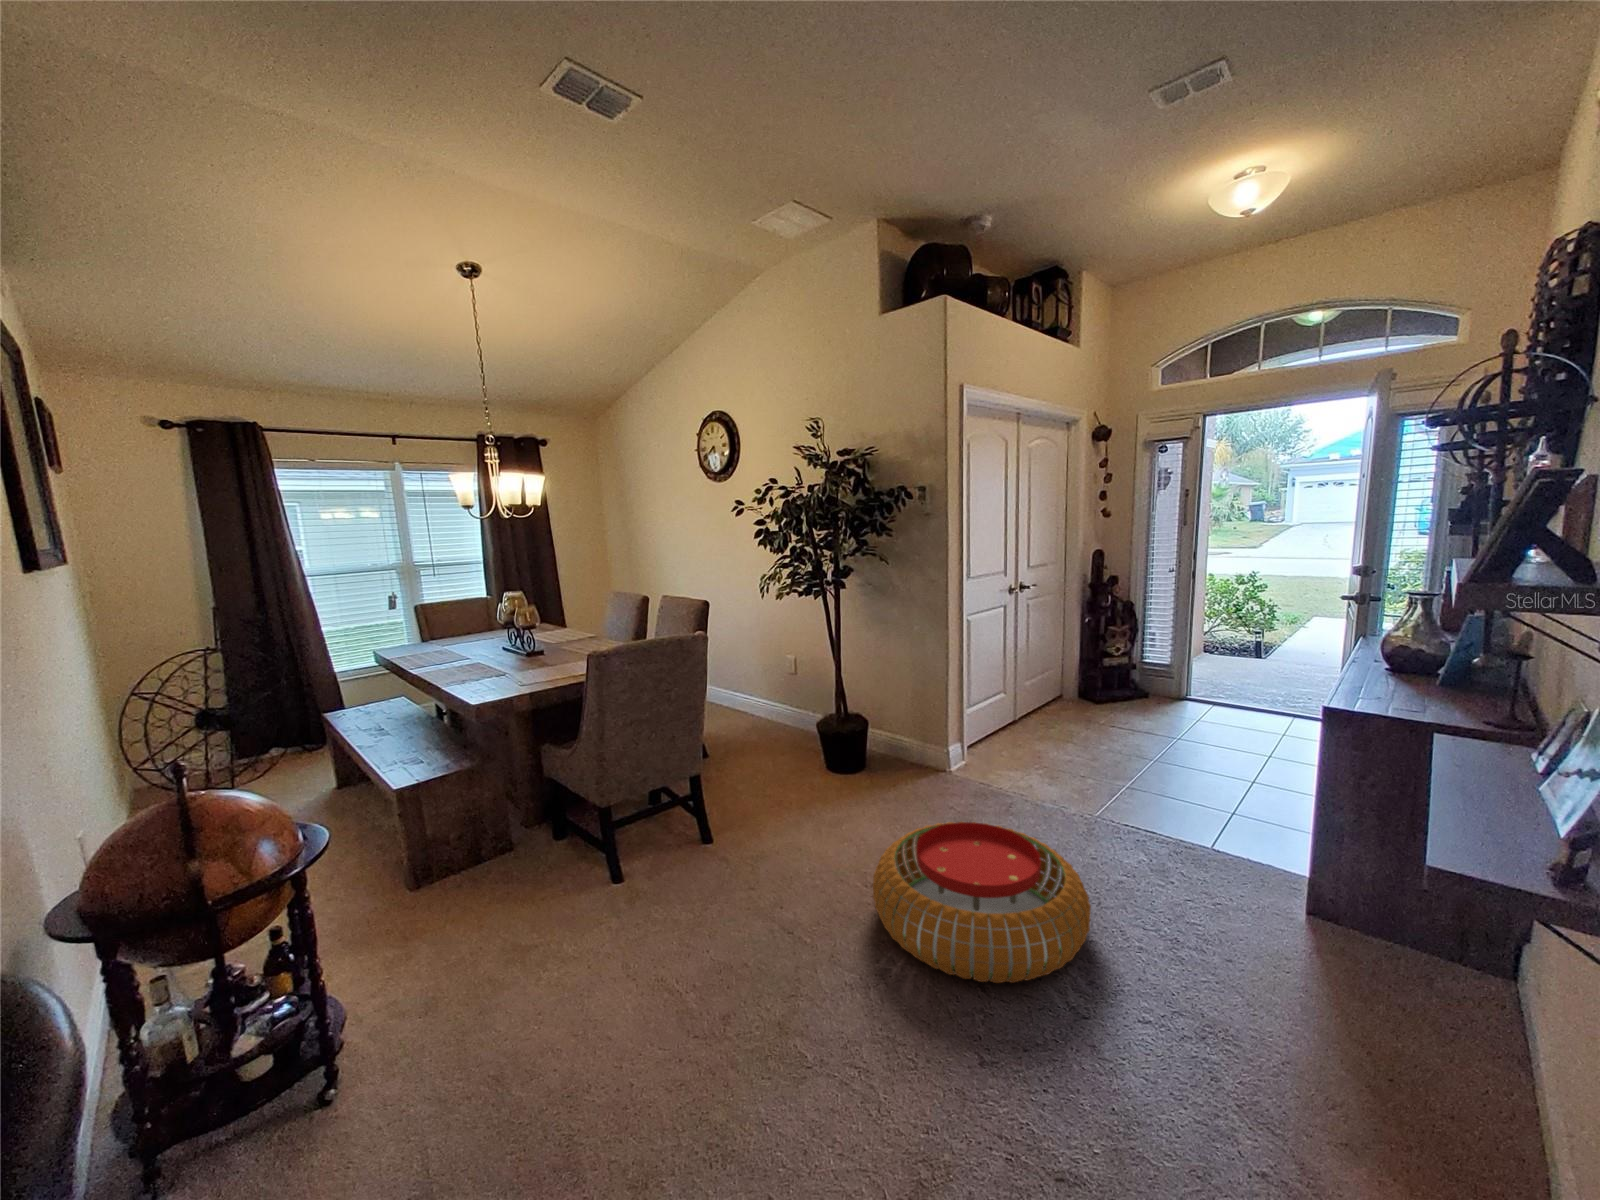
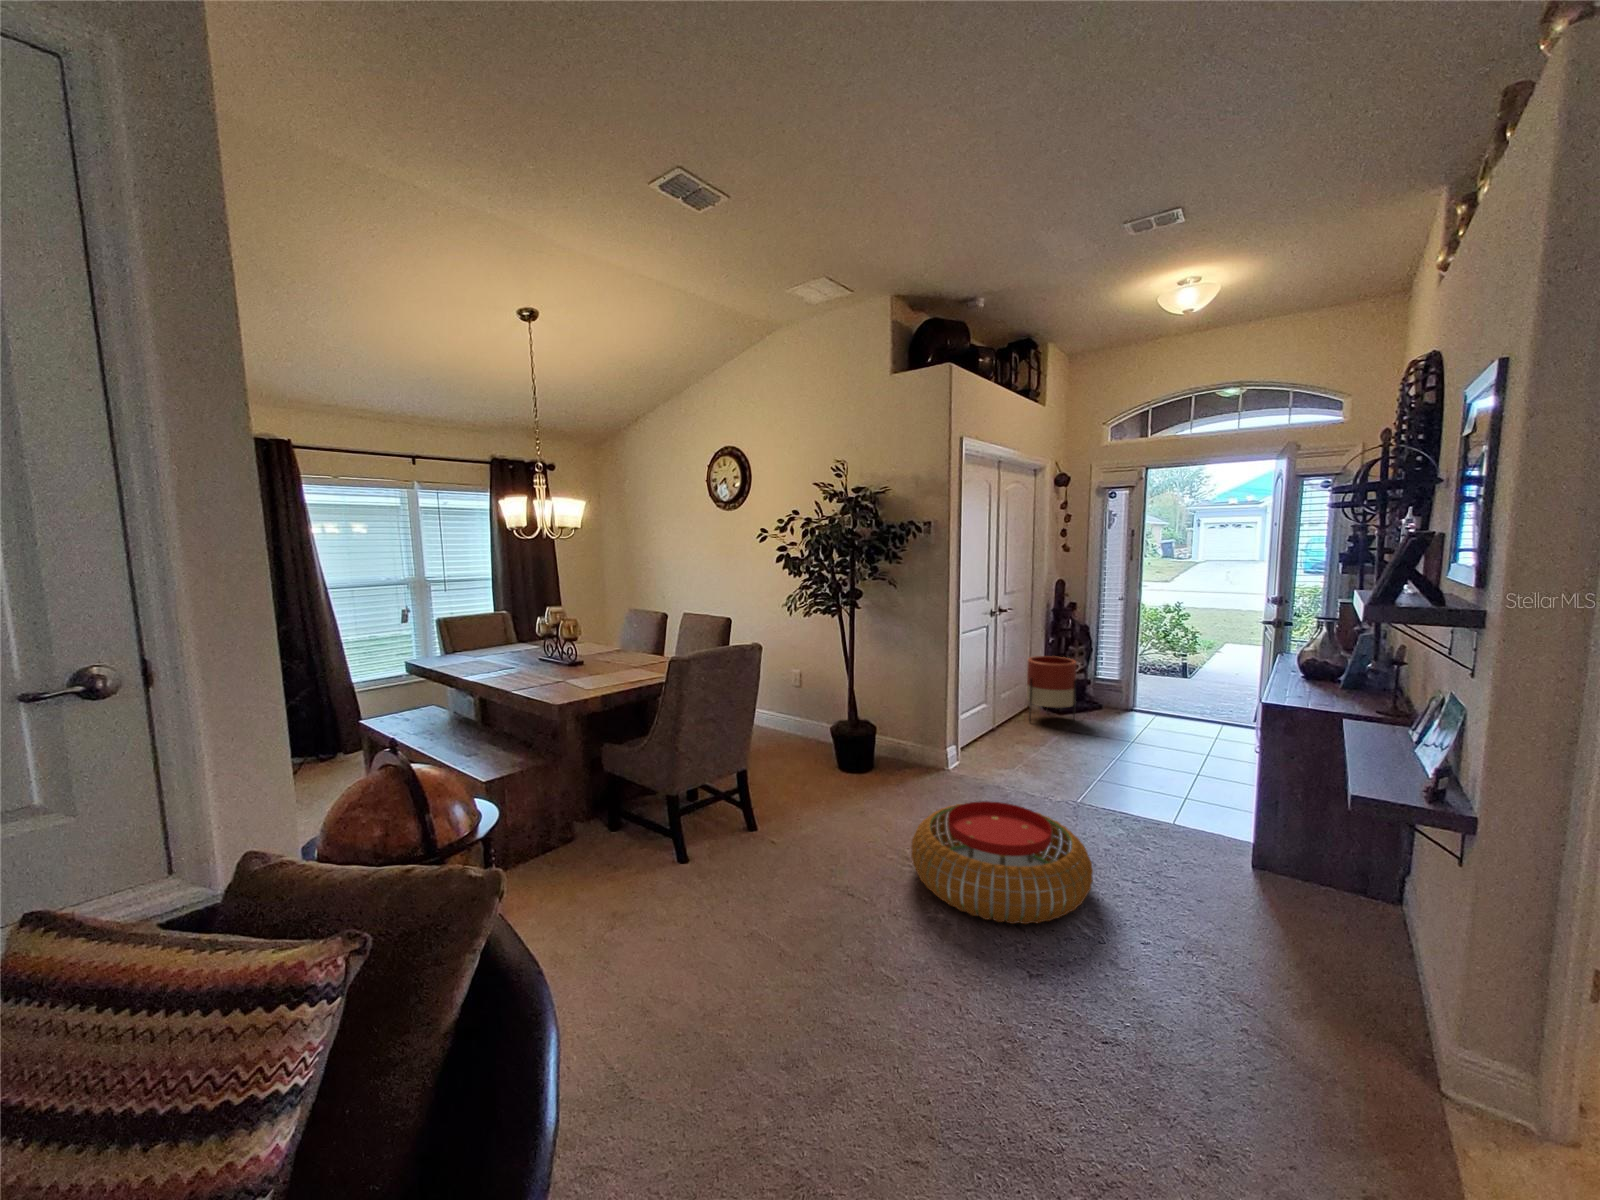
planter: none [1058,638,1116,718] -> present [1027,656,1077,724]

